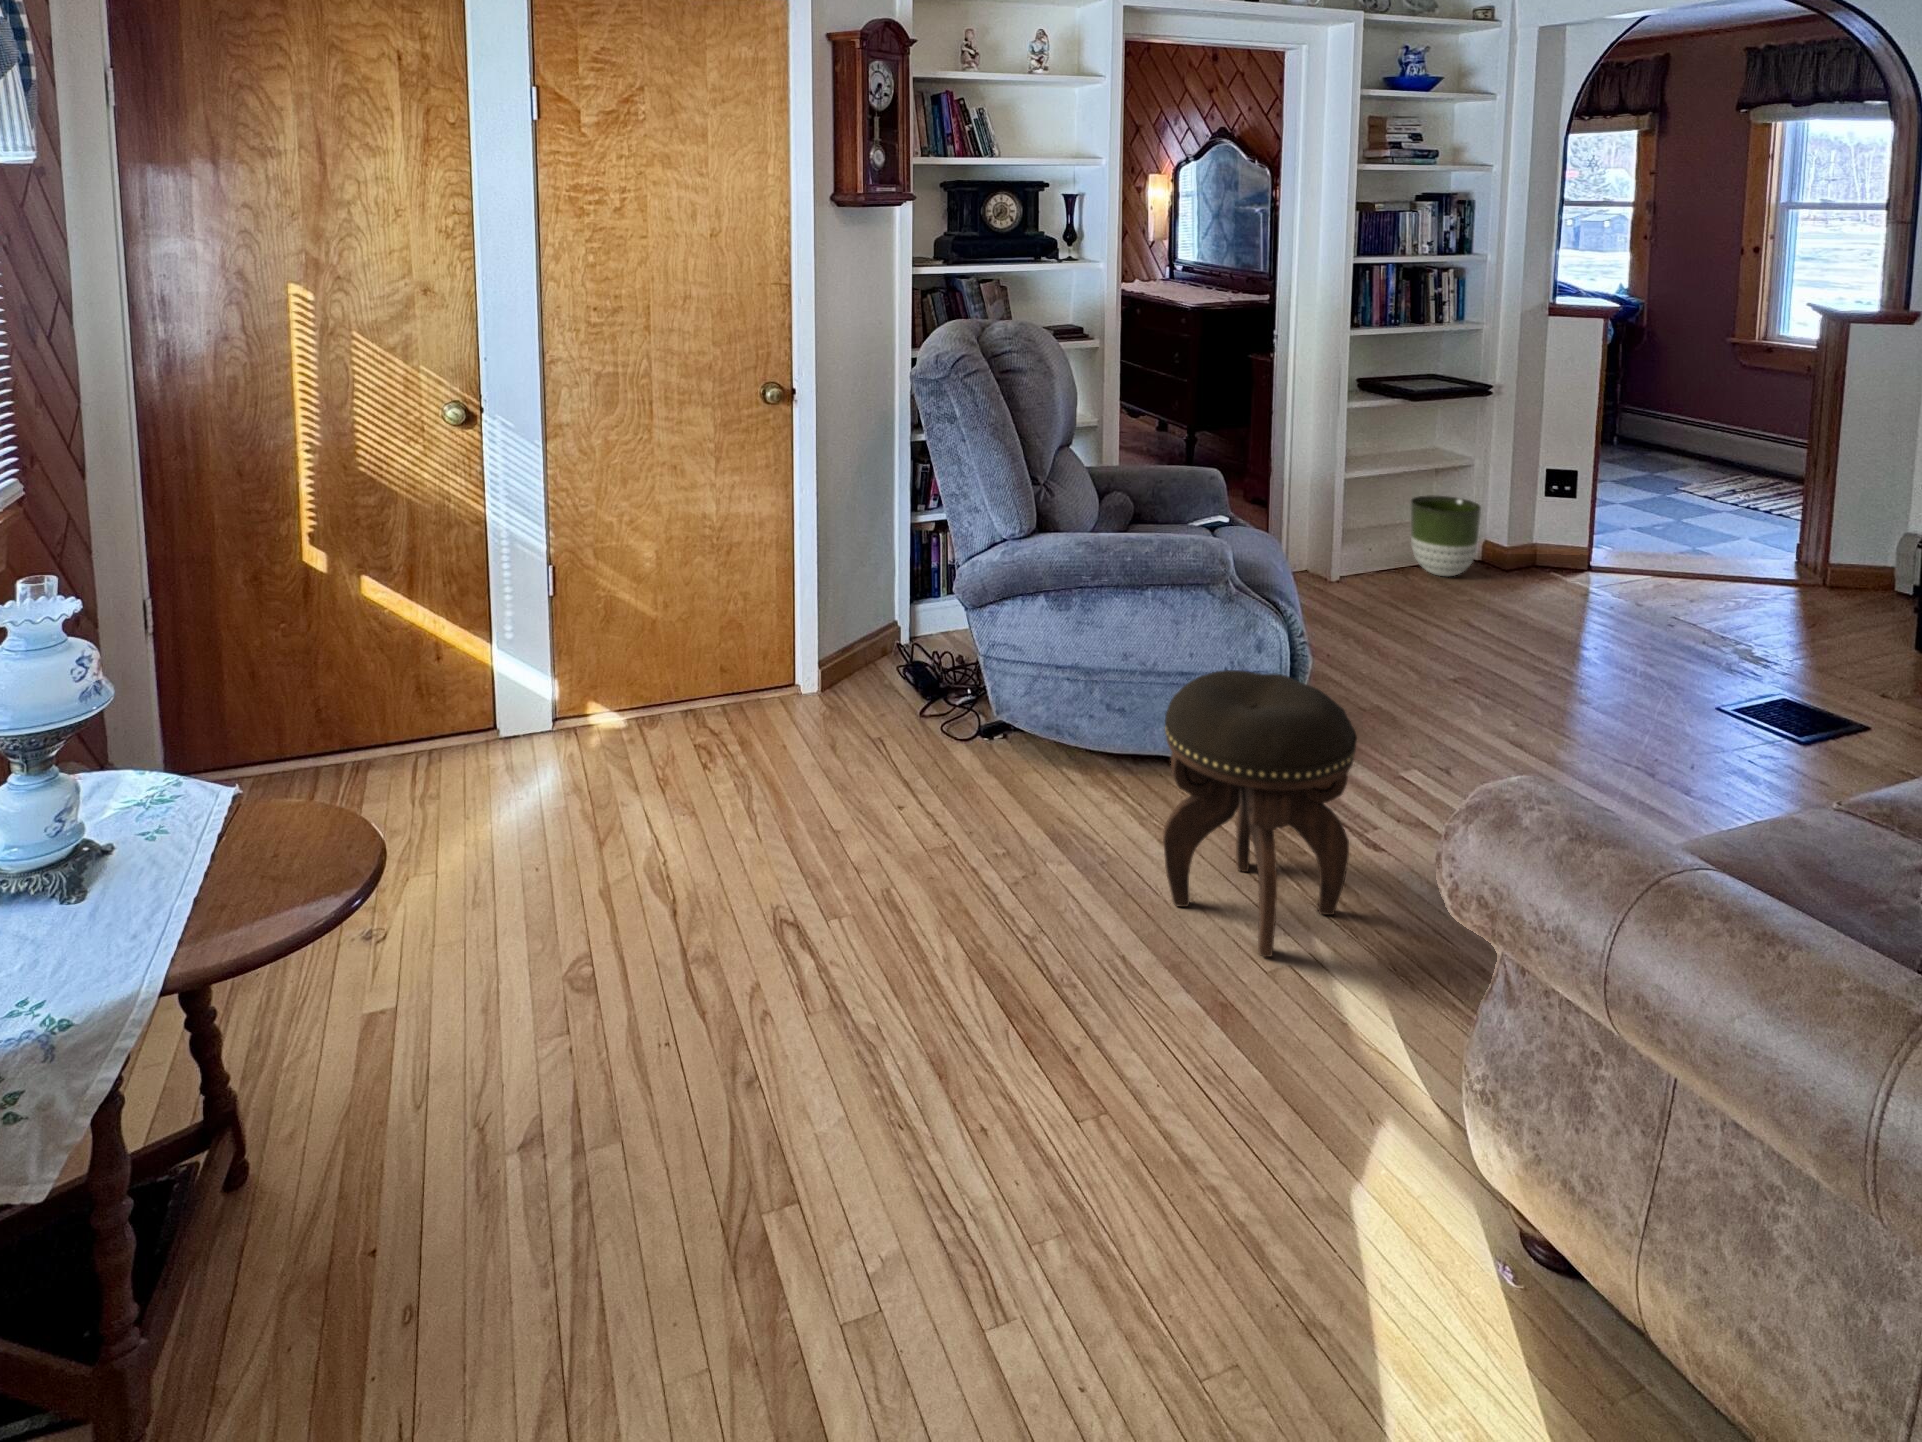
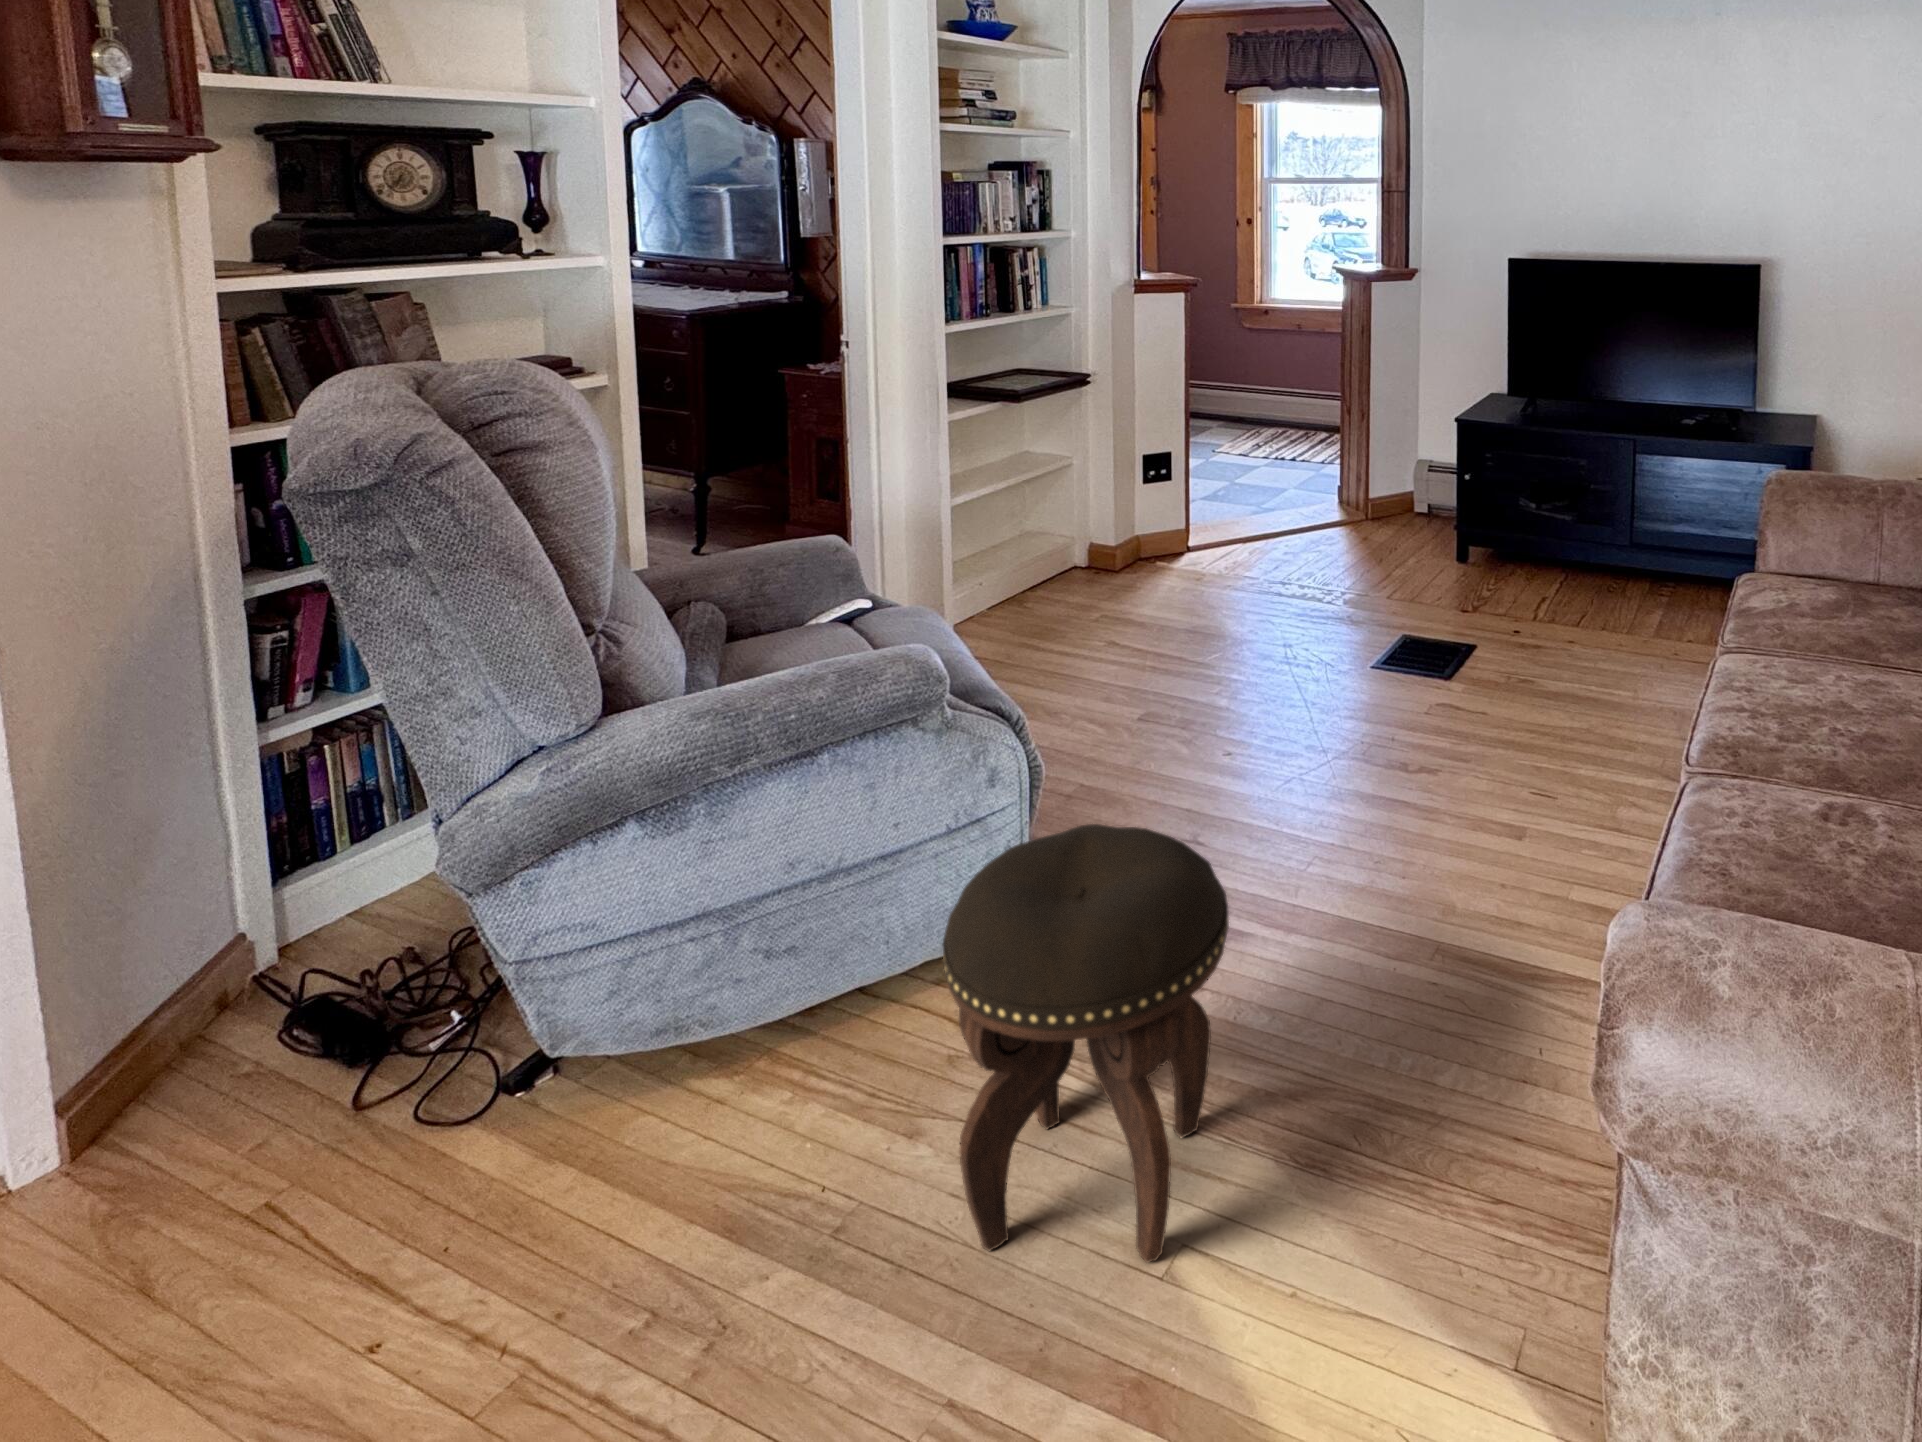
planter: present [1410,495,1481,576] -> none [1020,506,1098,599]

